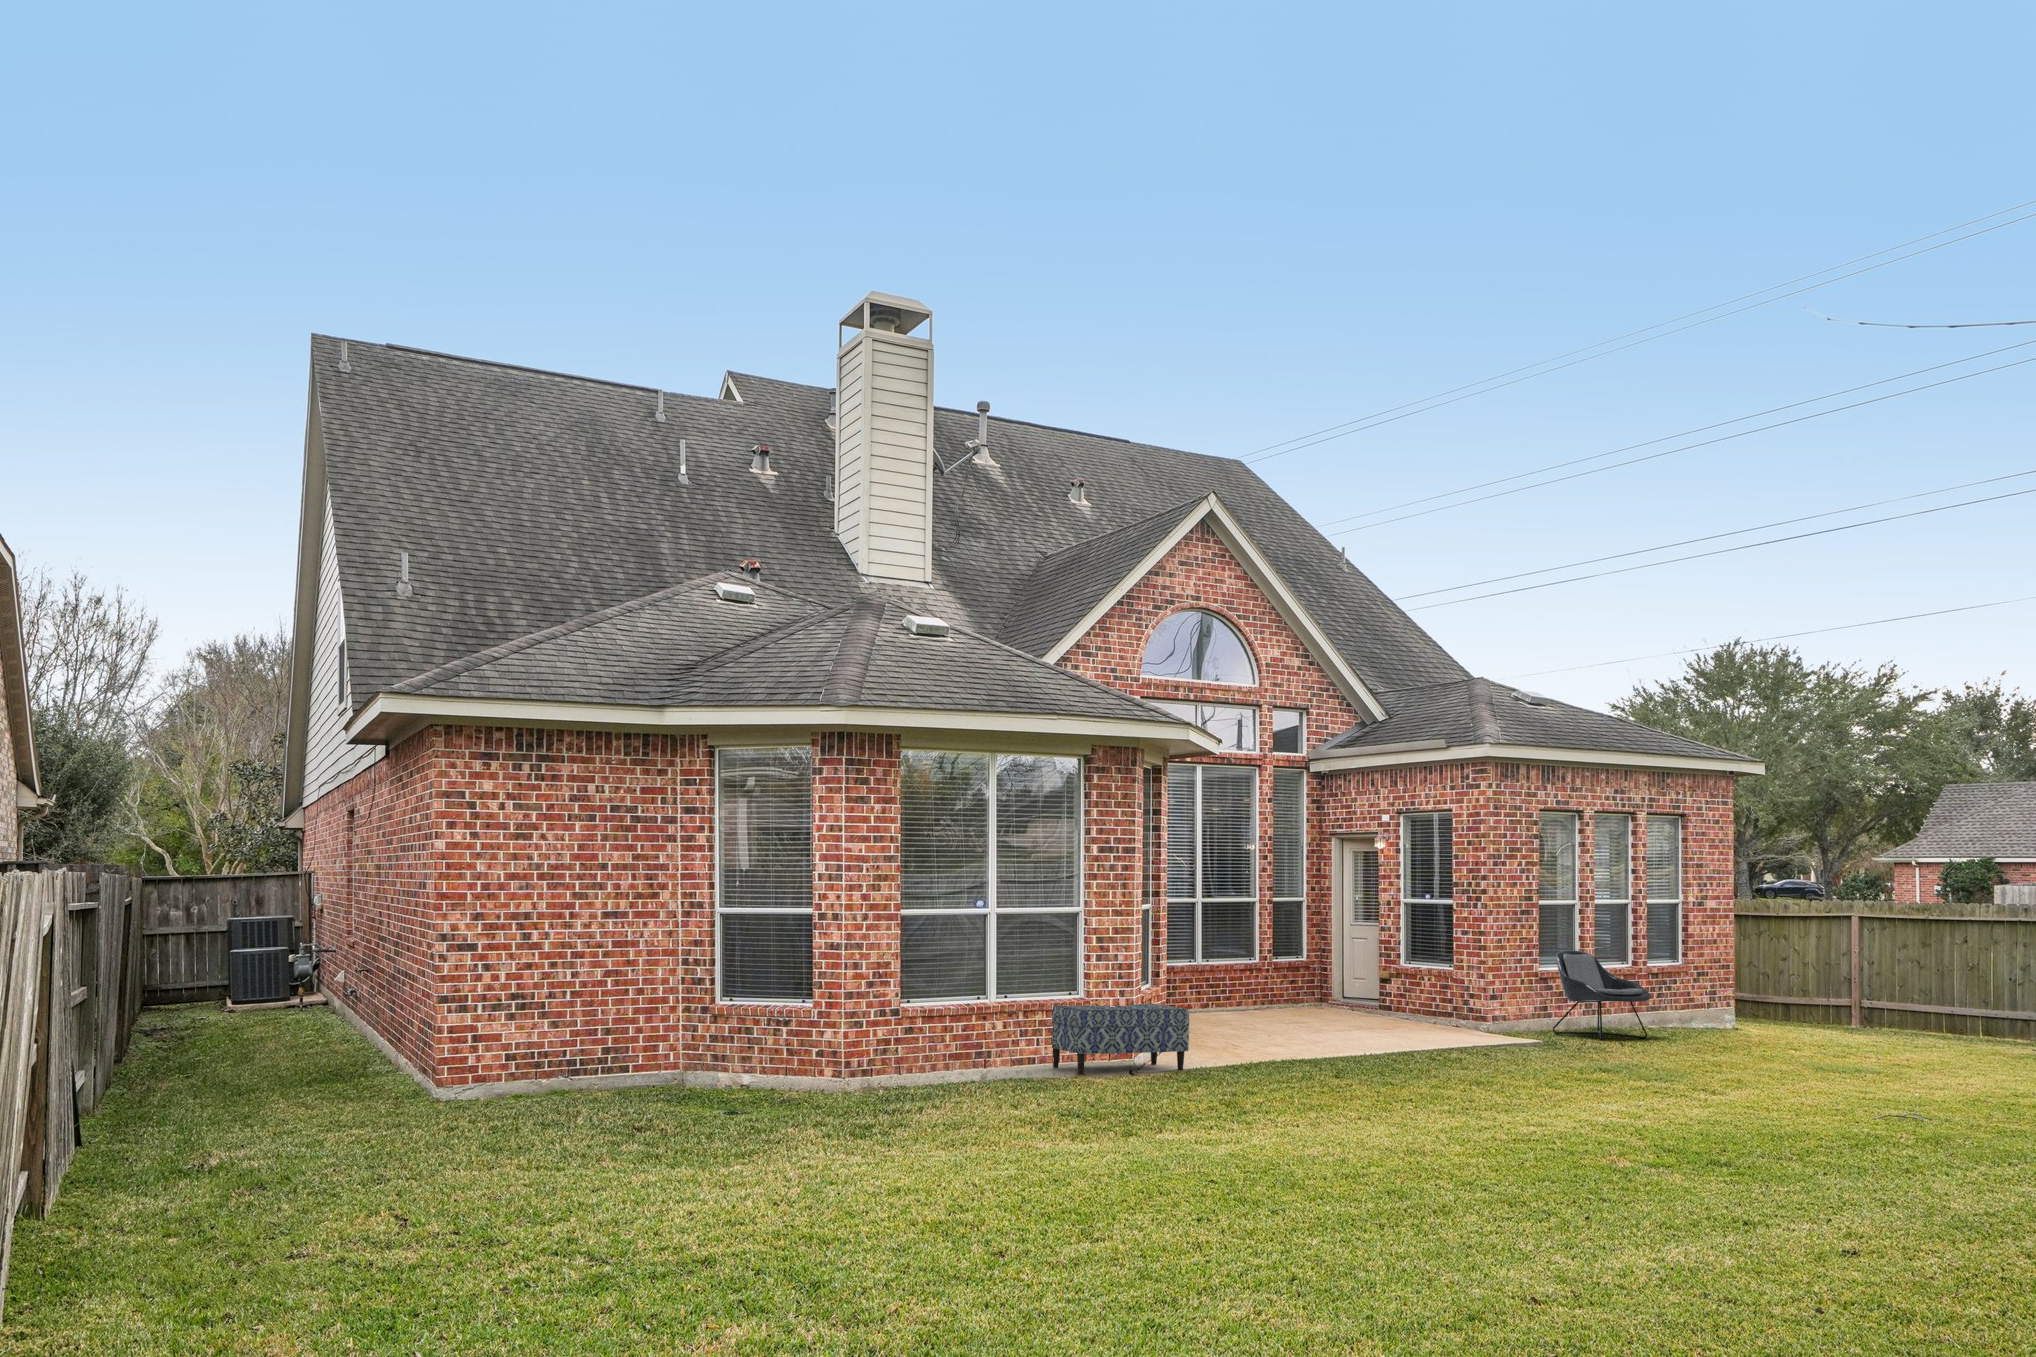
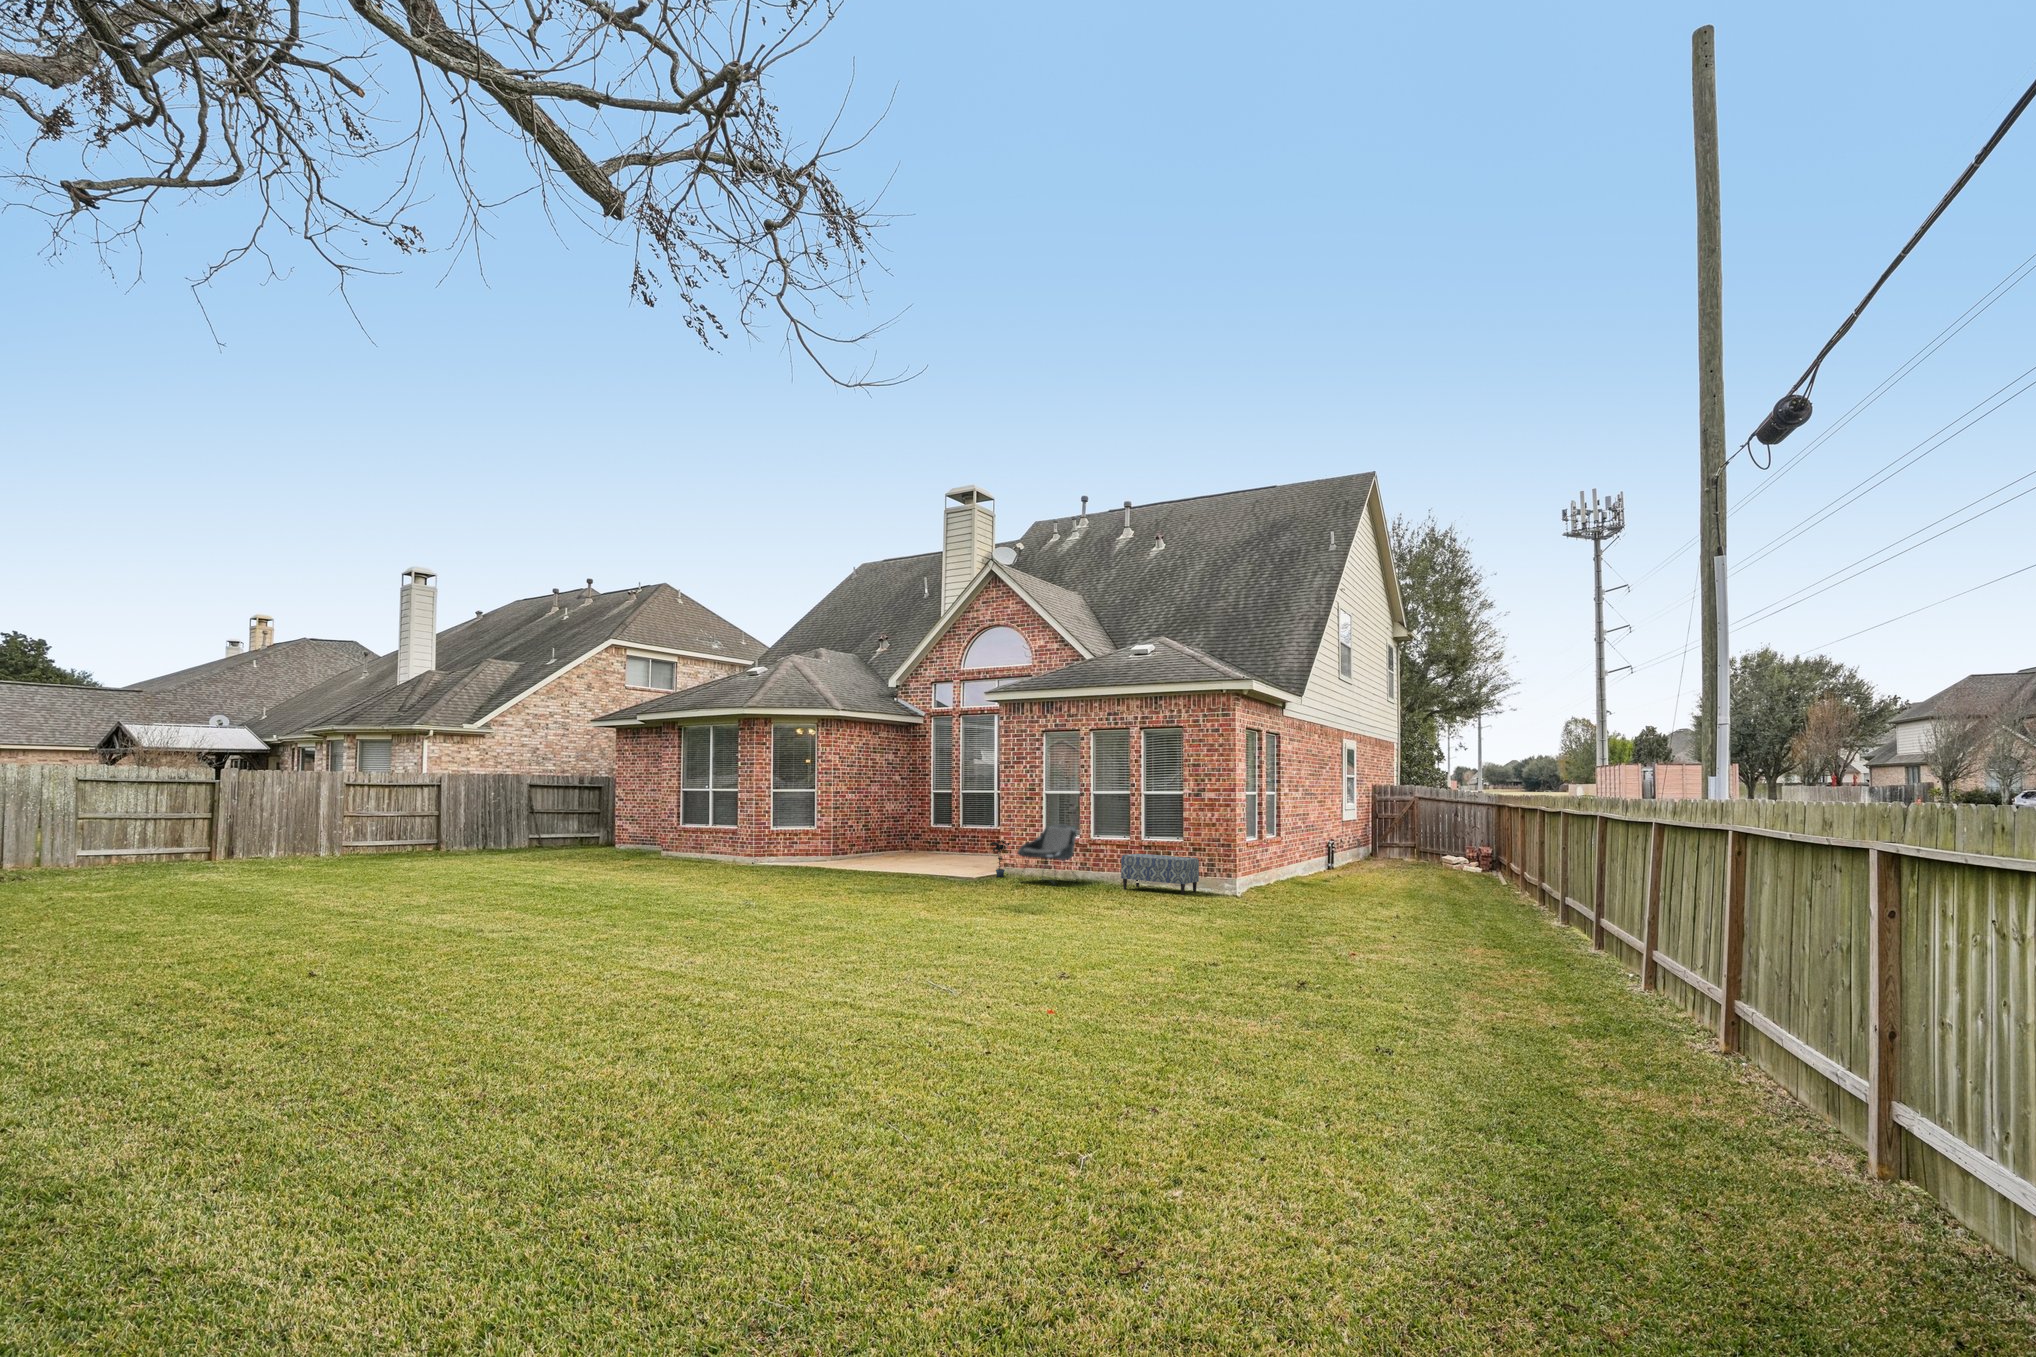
potted plant: none [1505,977,1533,1039] -> present [989,840,1010,877]
bench: present [1052,1004,1189,1074] -> present [1121,854,1199,895]

